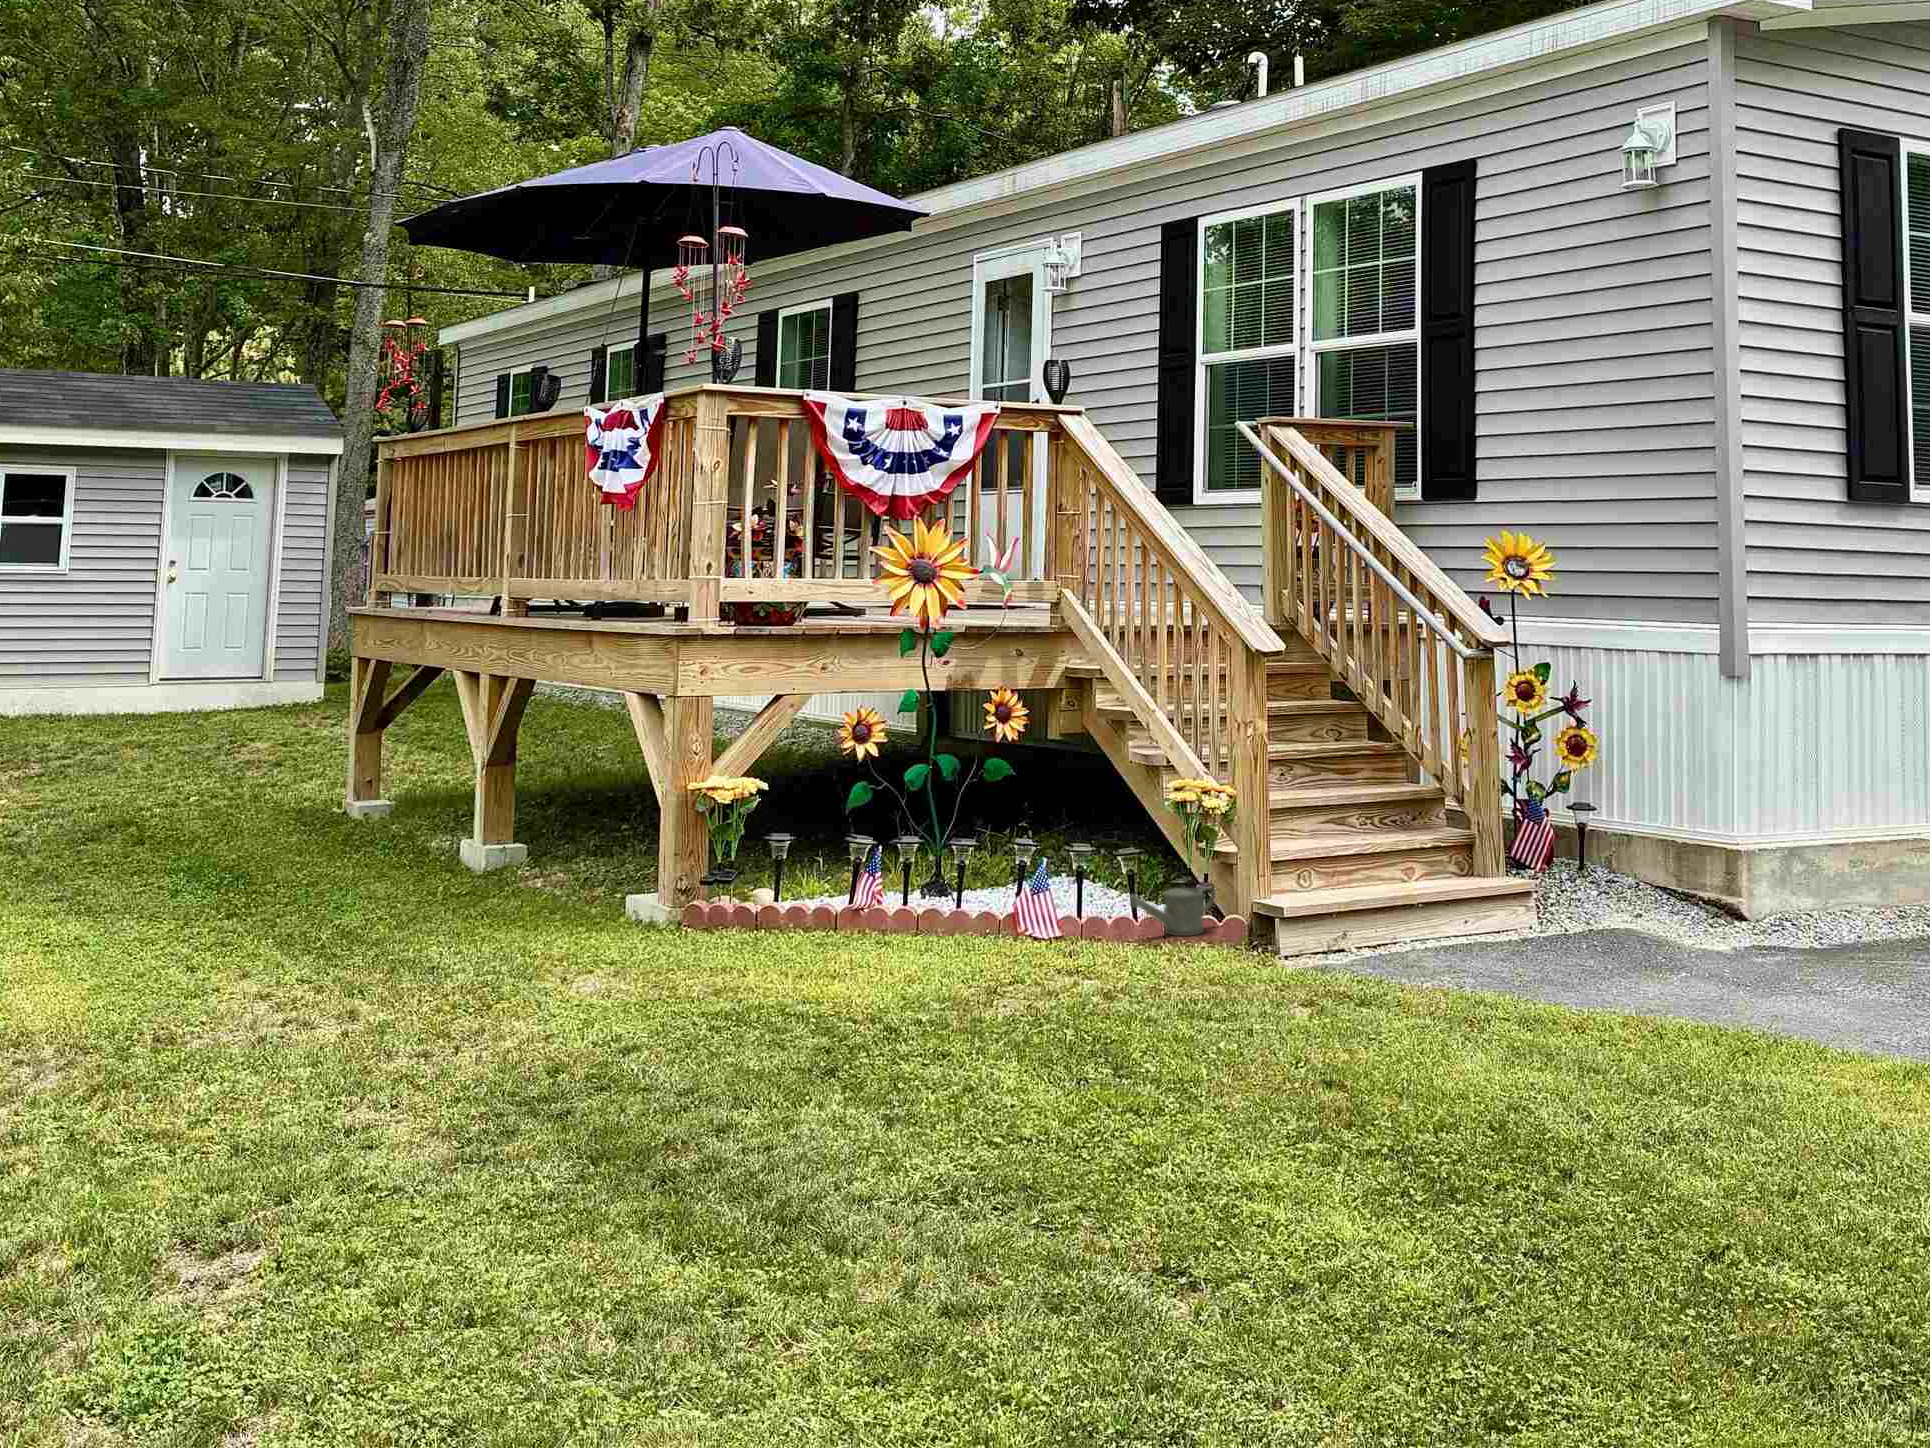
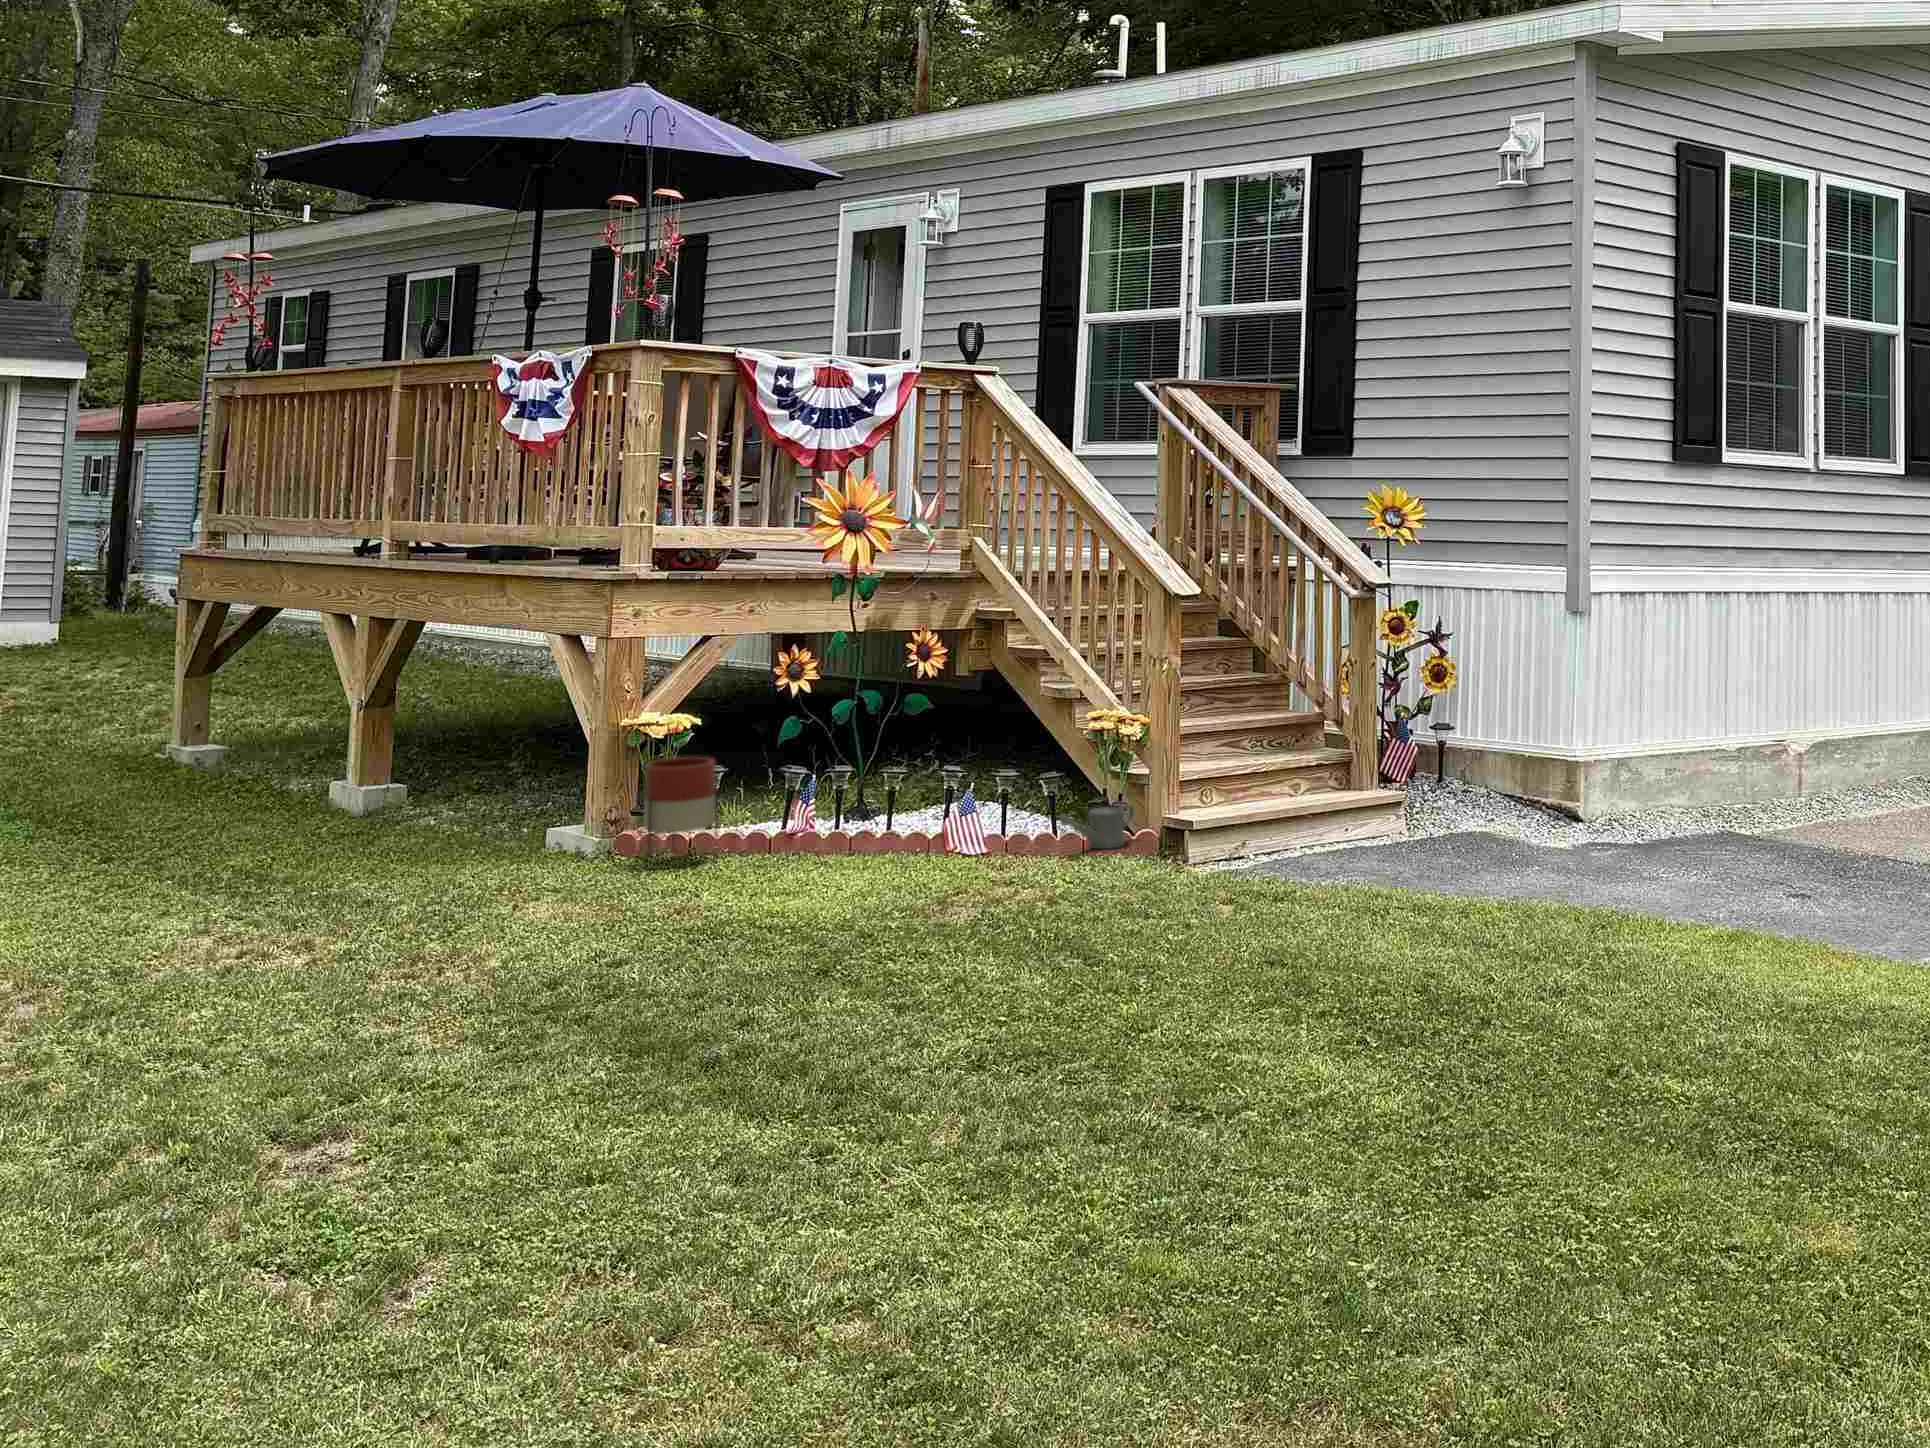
planter: none [711,813,783,932] -> present [643,757,718,869]

